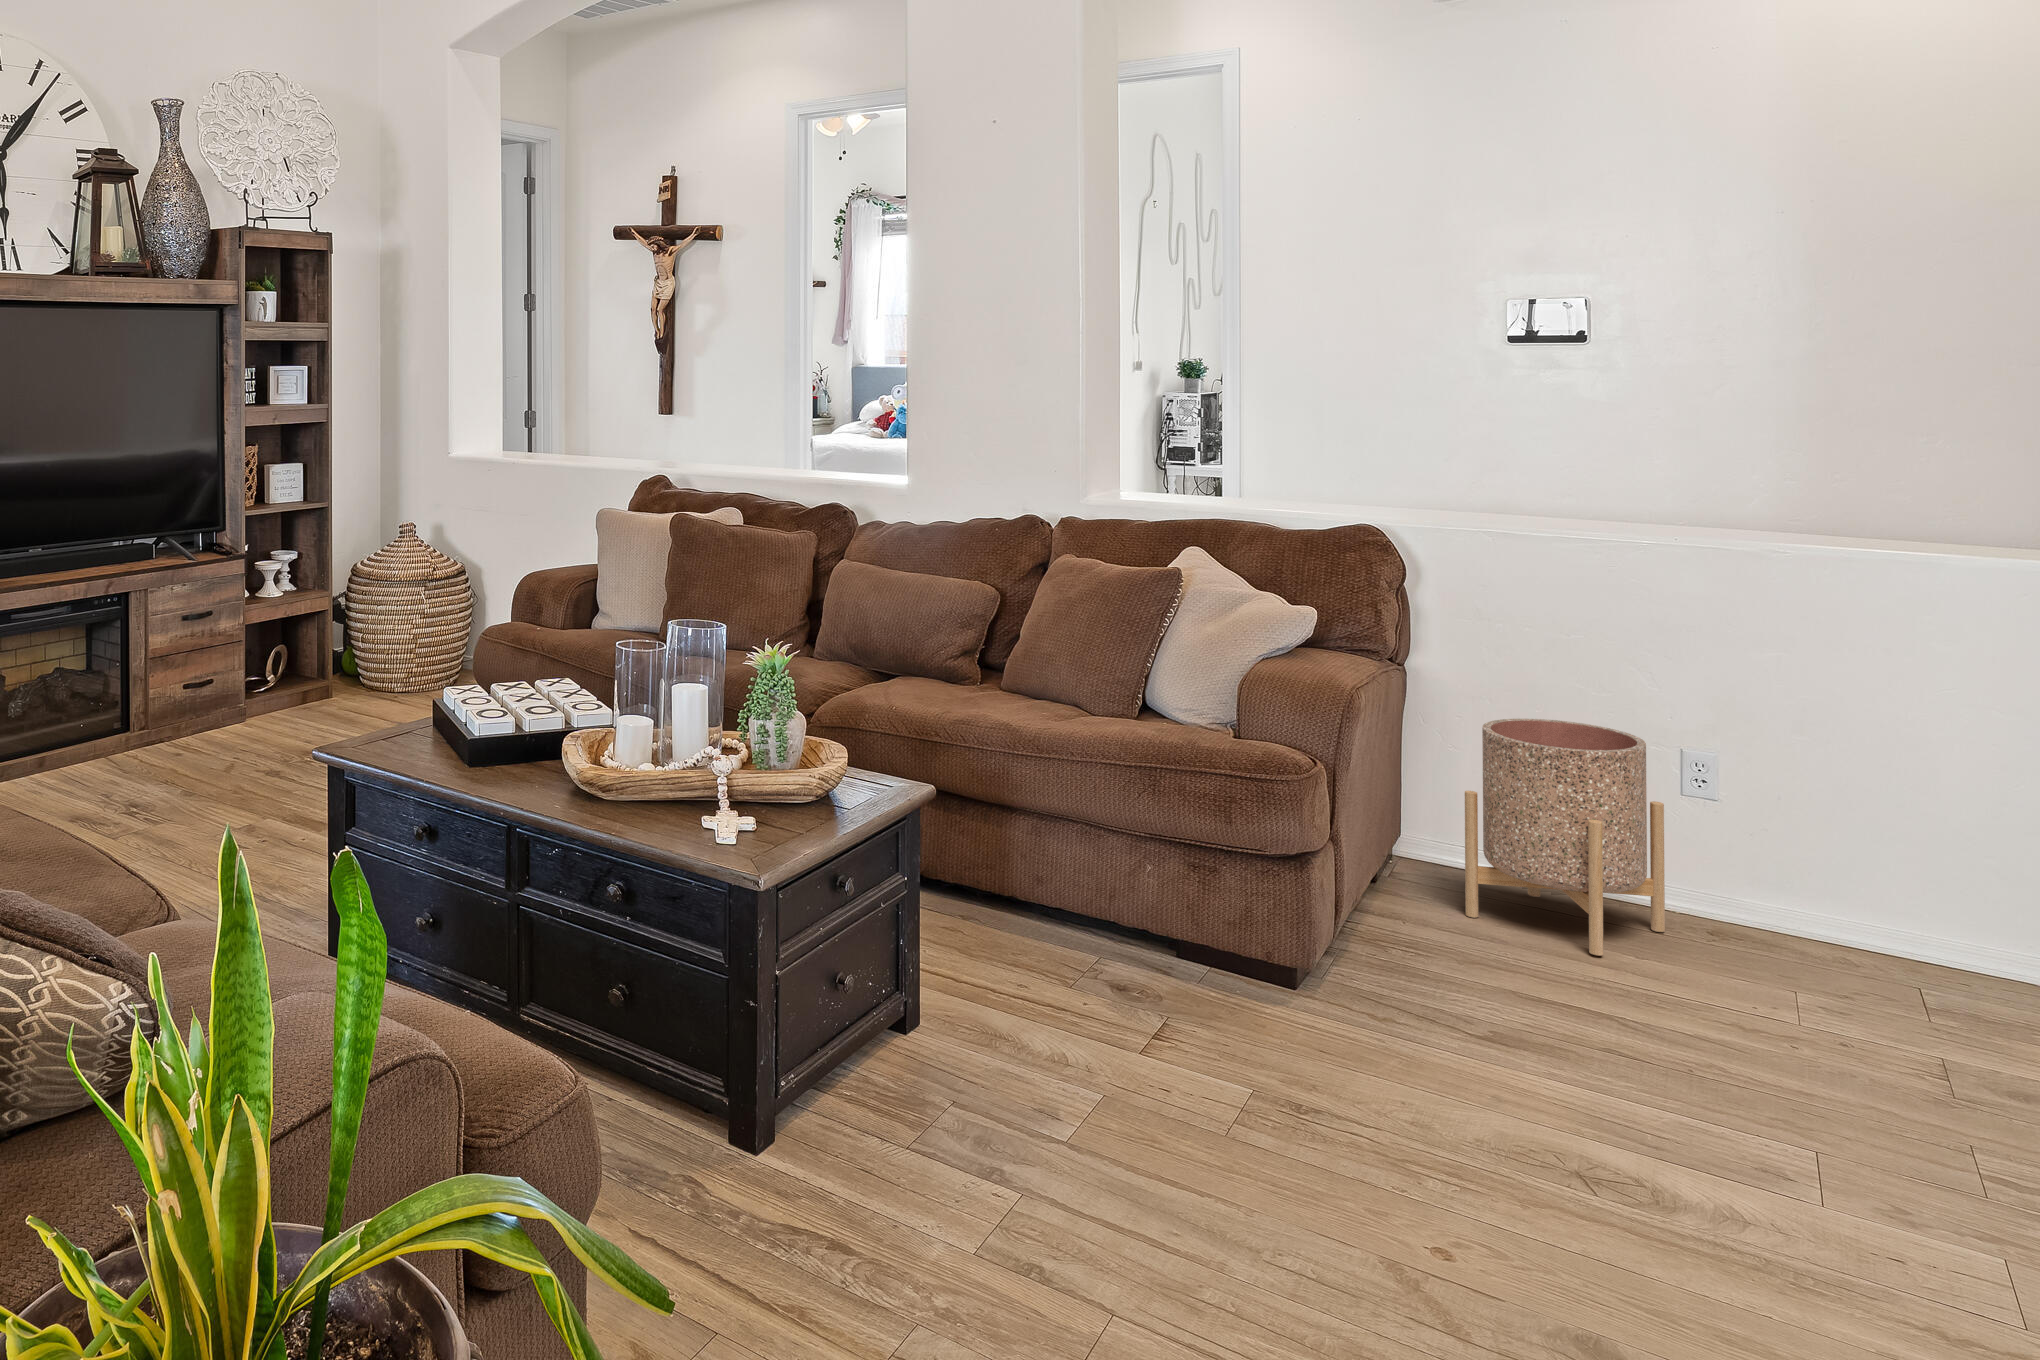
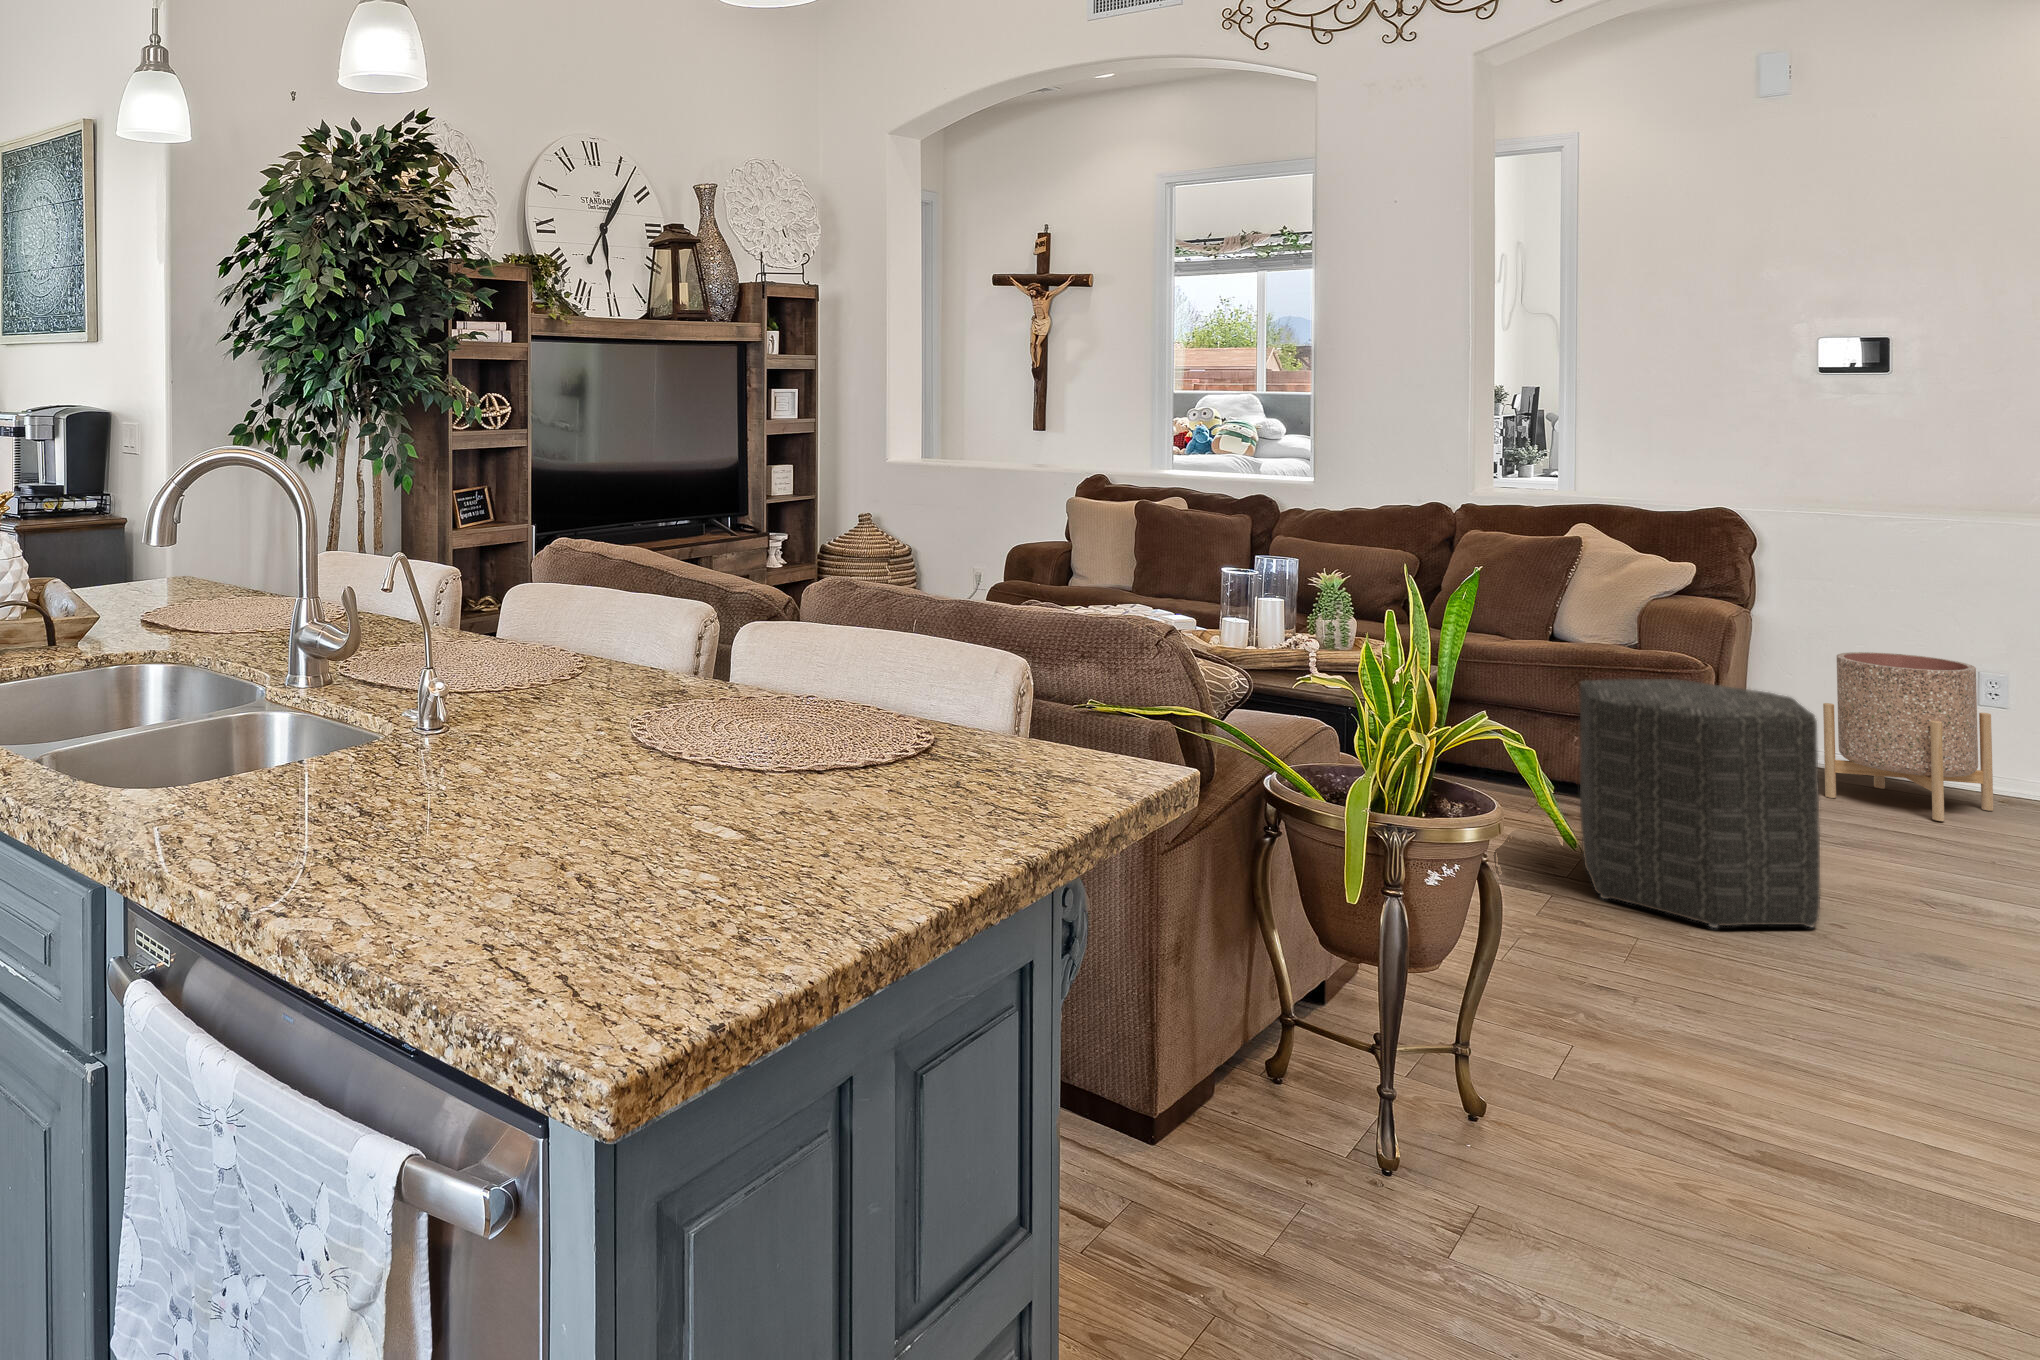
ottoman: none [1103,799,1406,1207] -> present [1579,679,1820,928]

